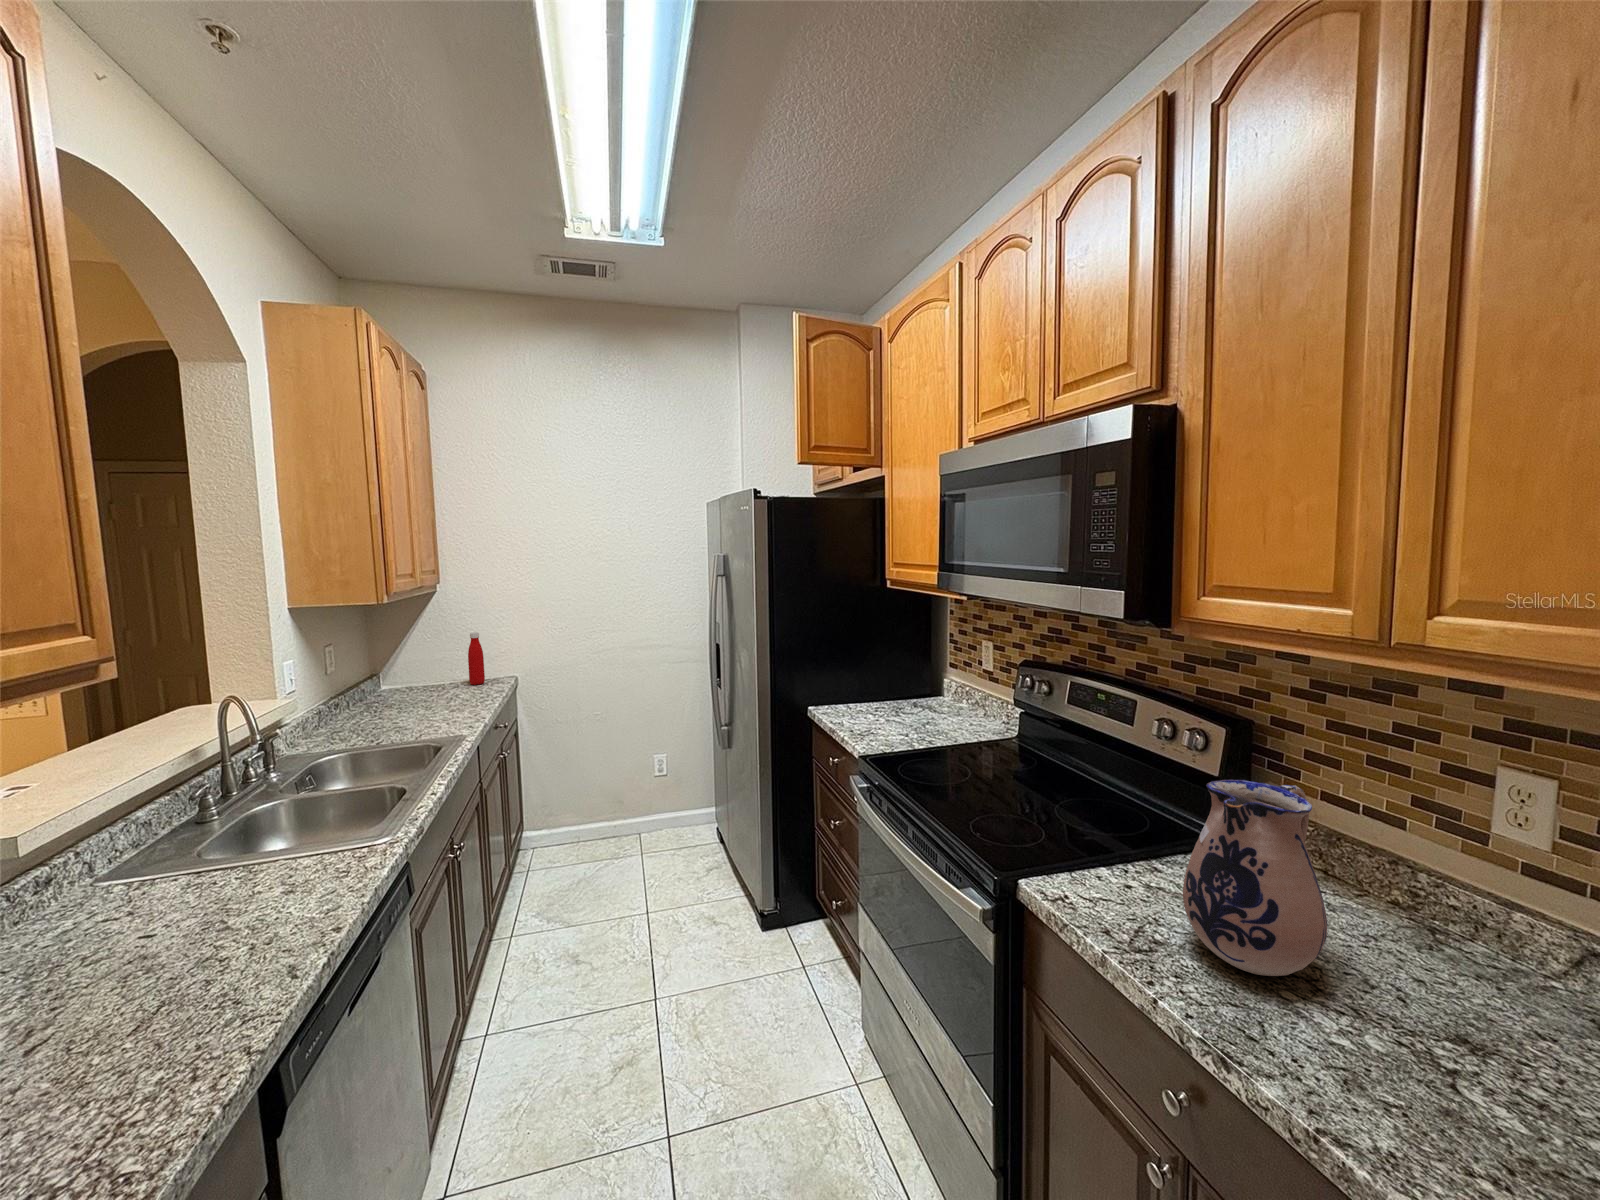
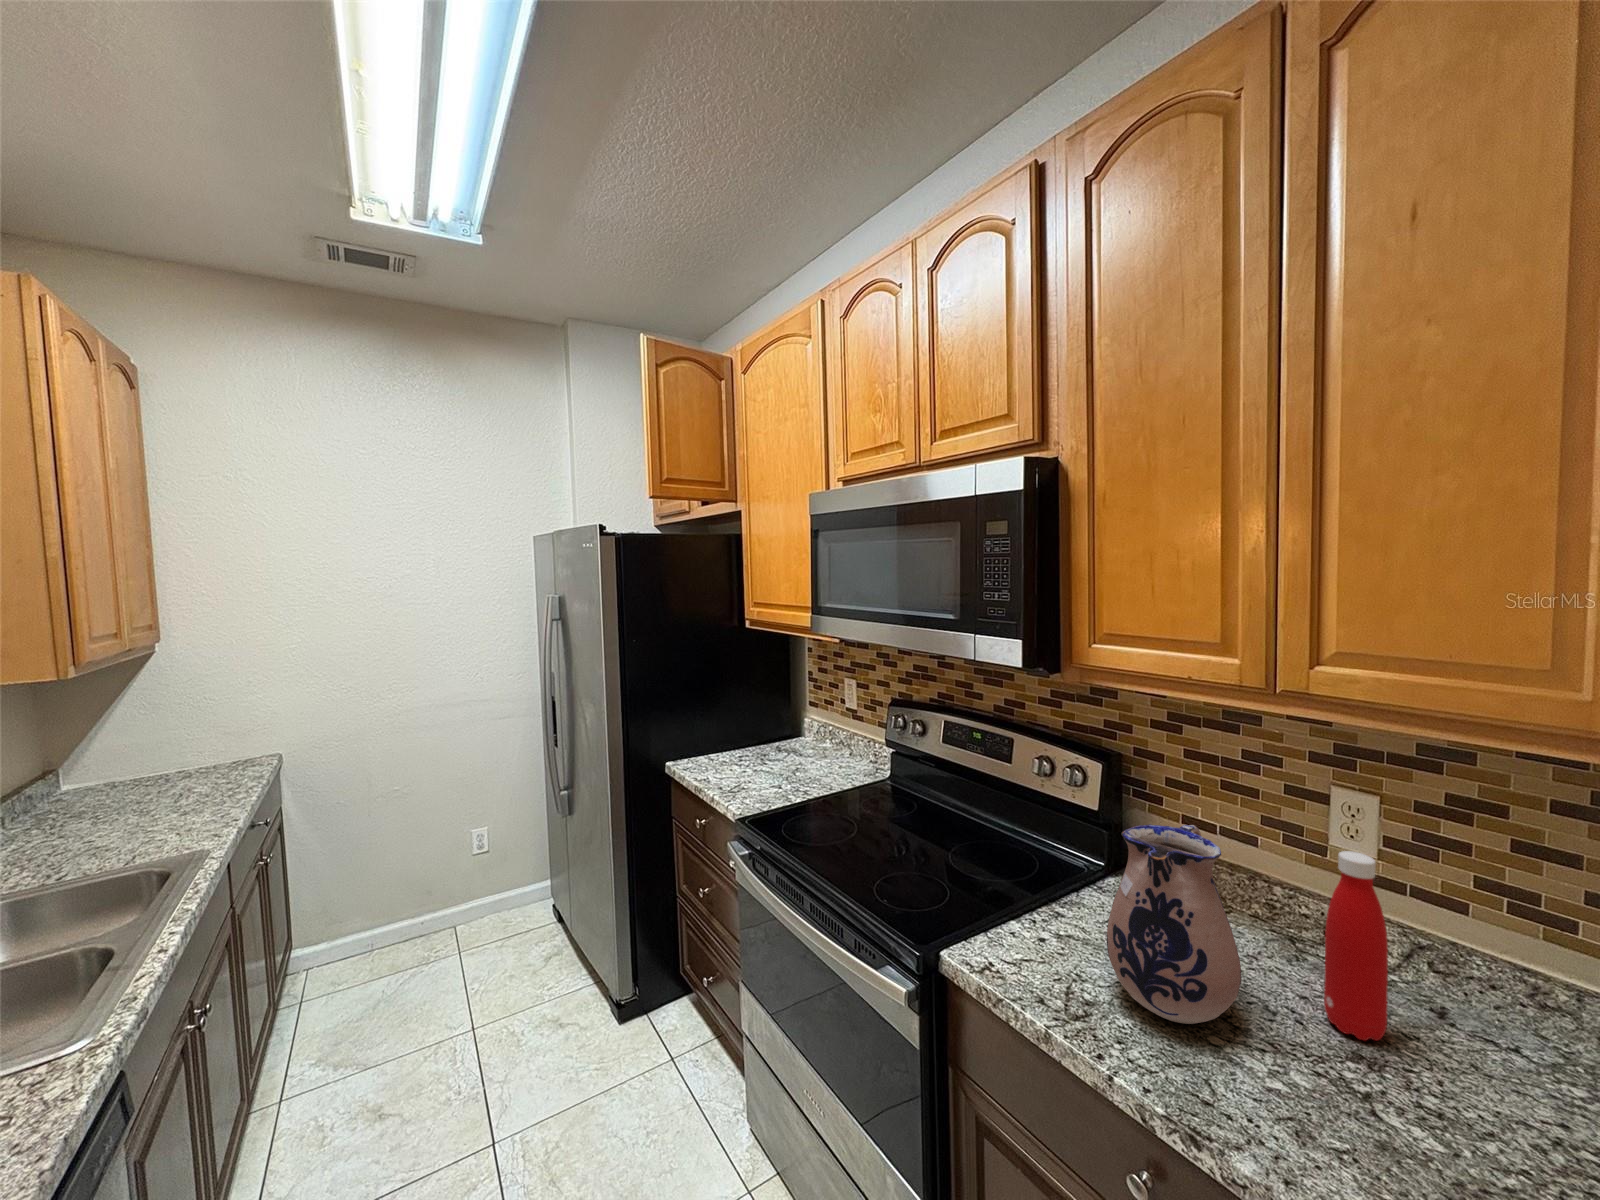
bottle: present [468,632,485,685] -> present [1324,851,1388,1041]

